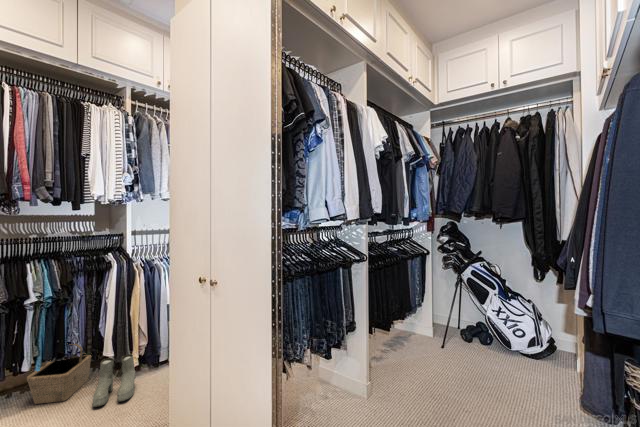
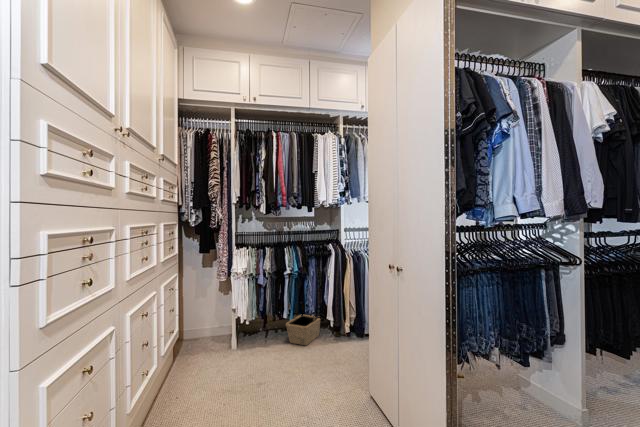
boots: present [93,354,135,407] -> none [321,322,348,356]

